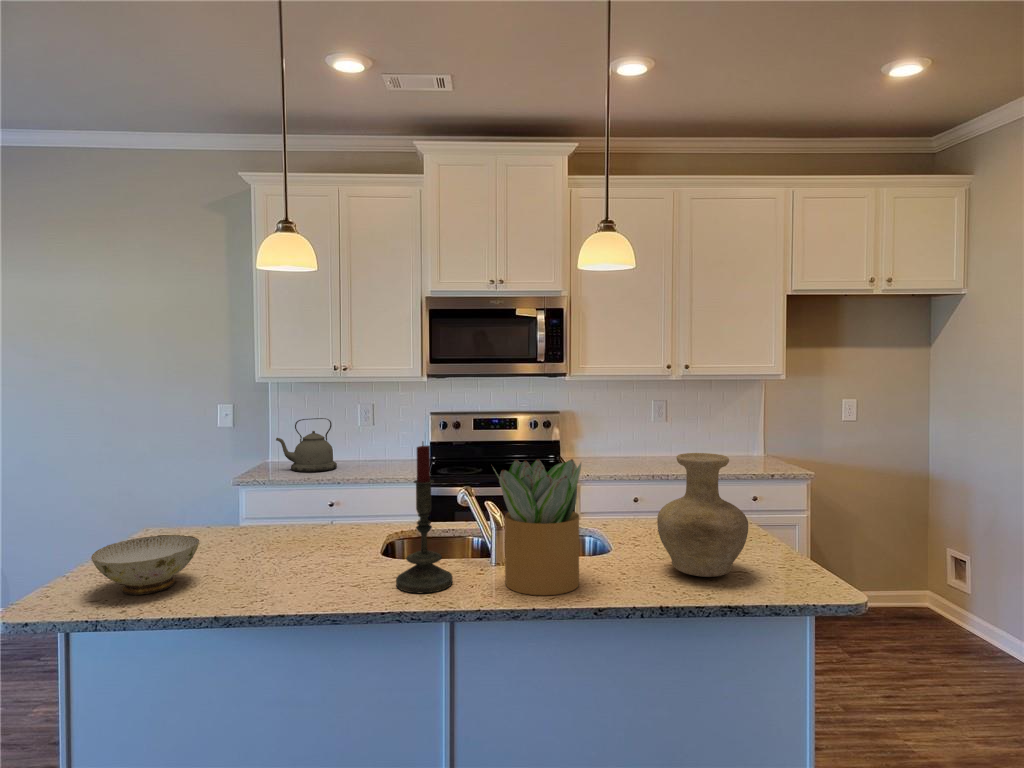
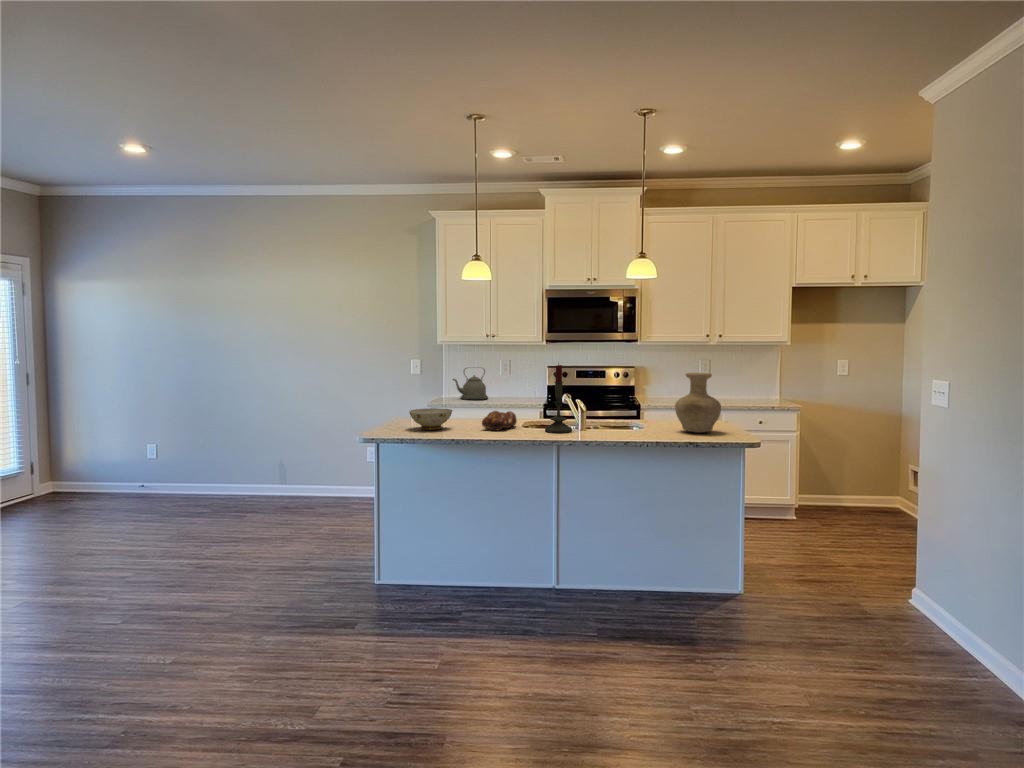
potted plant: present [494,459,581,595] -> none [591,373,636,435]
bread loaf: none [260,536,345,588] -> present [482,411,517,431]

